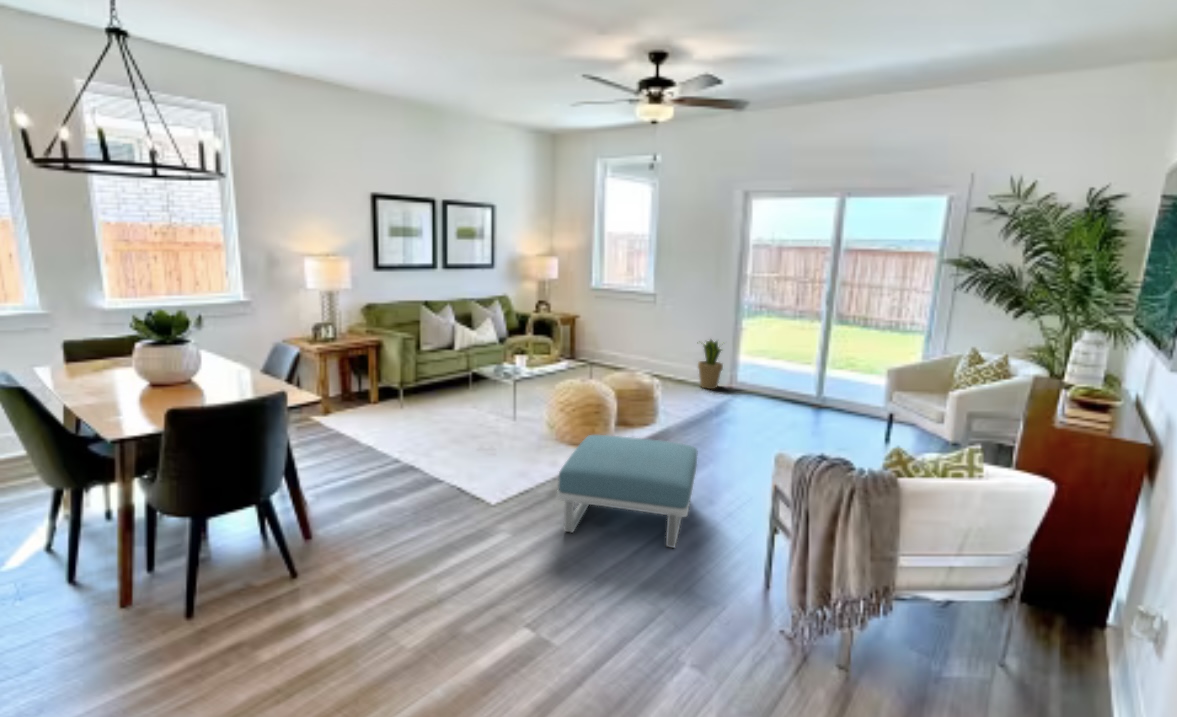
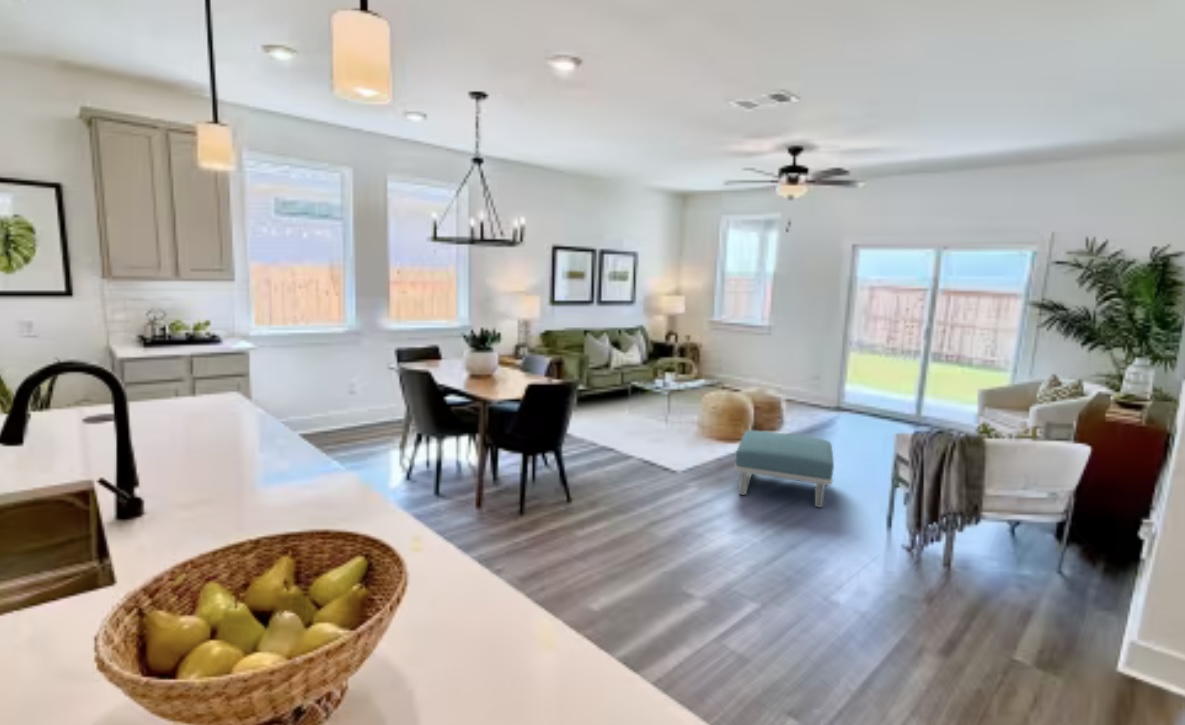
potted plant: present [698,340,723,389] -> none [808,364,834,406]

